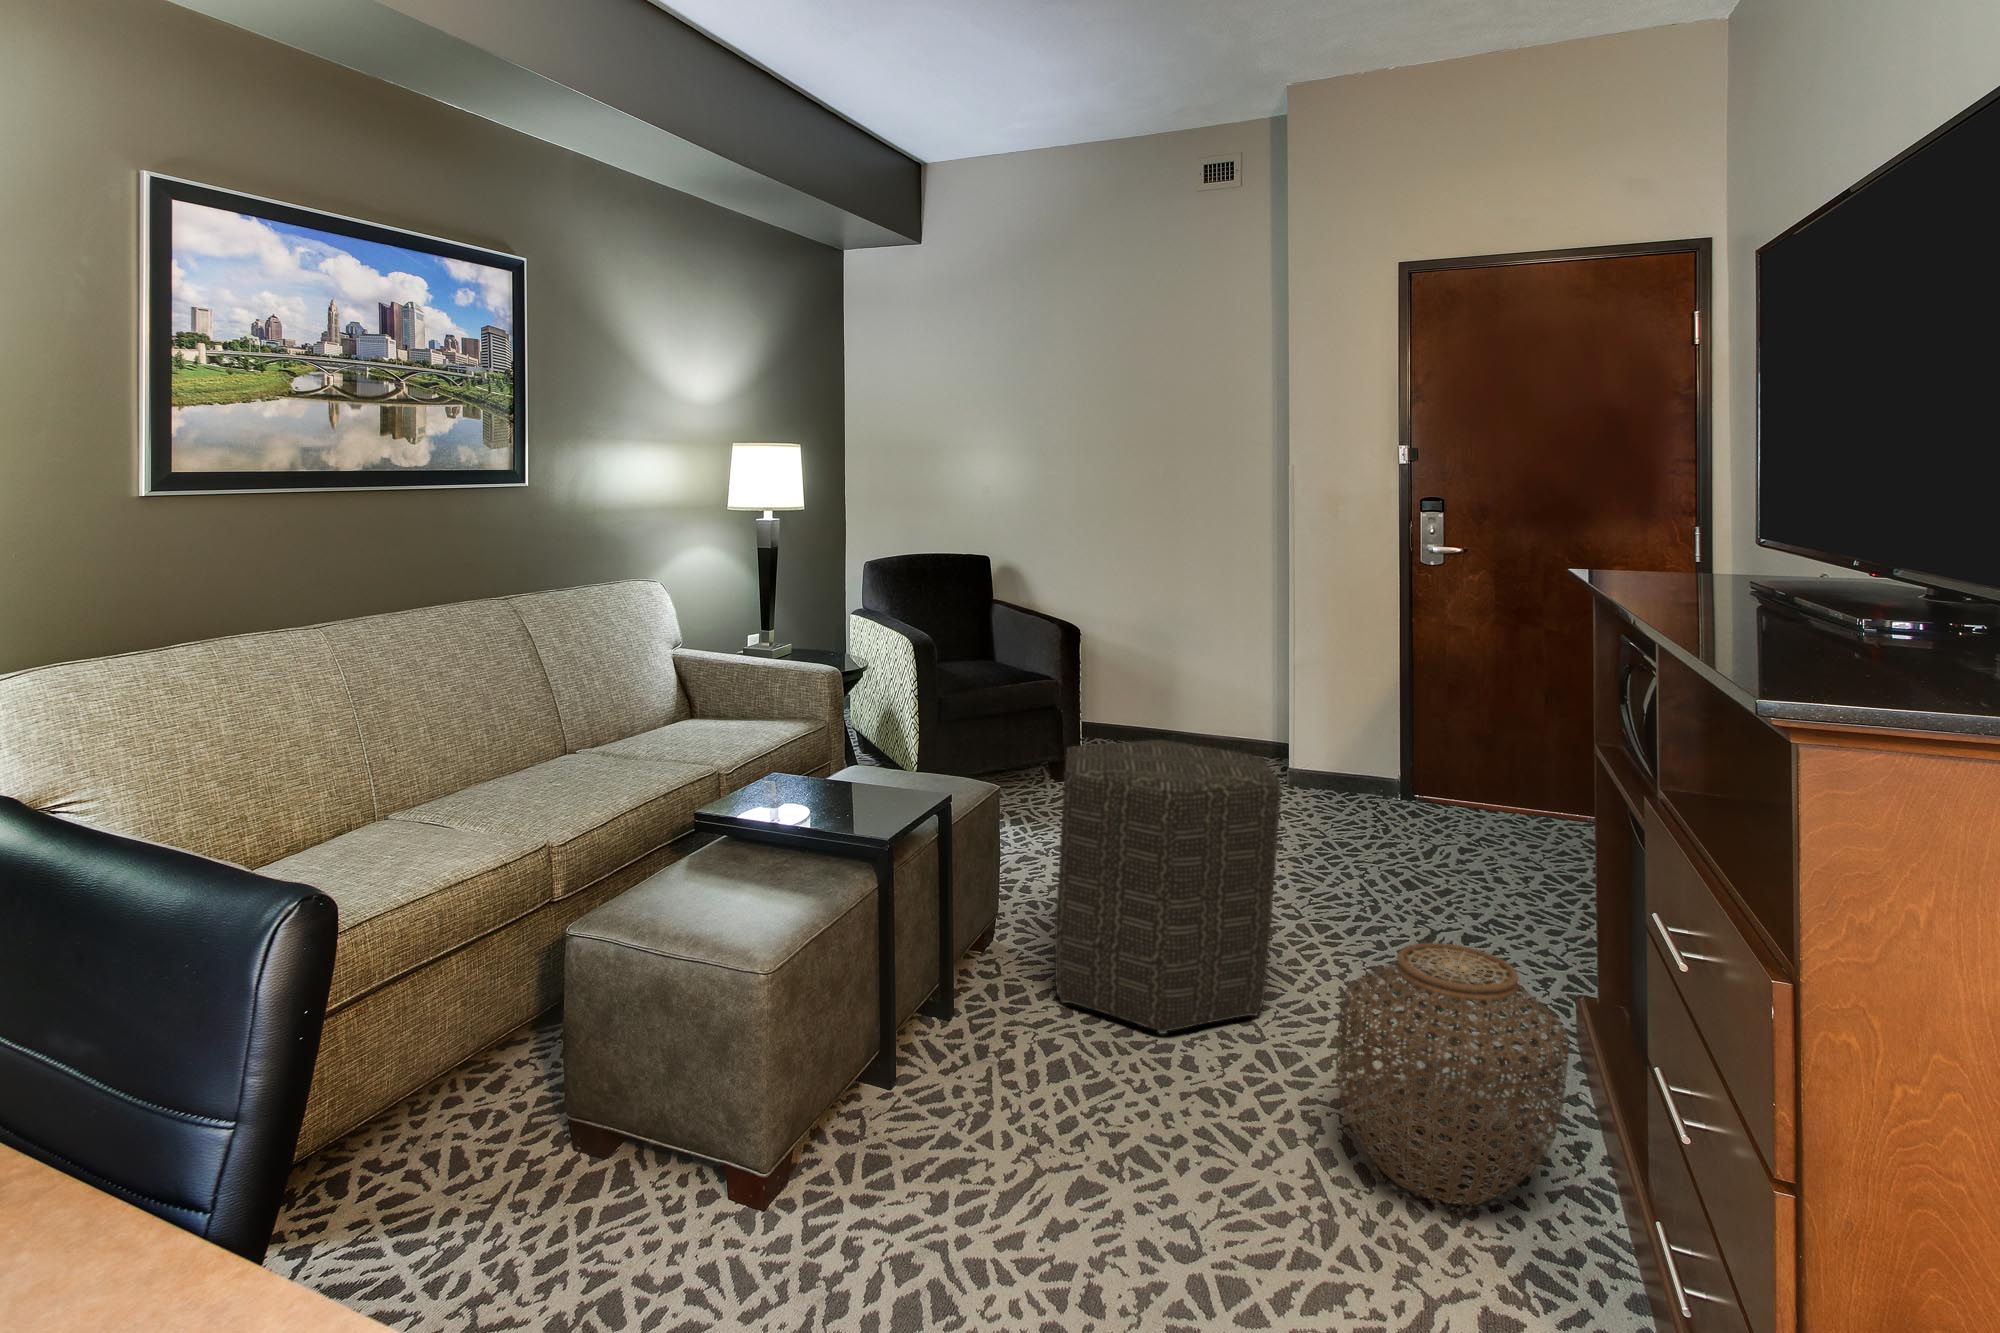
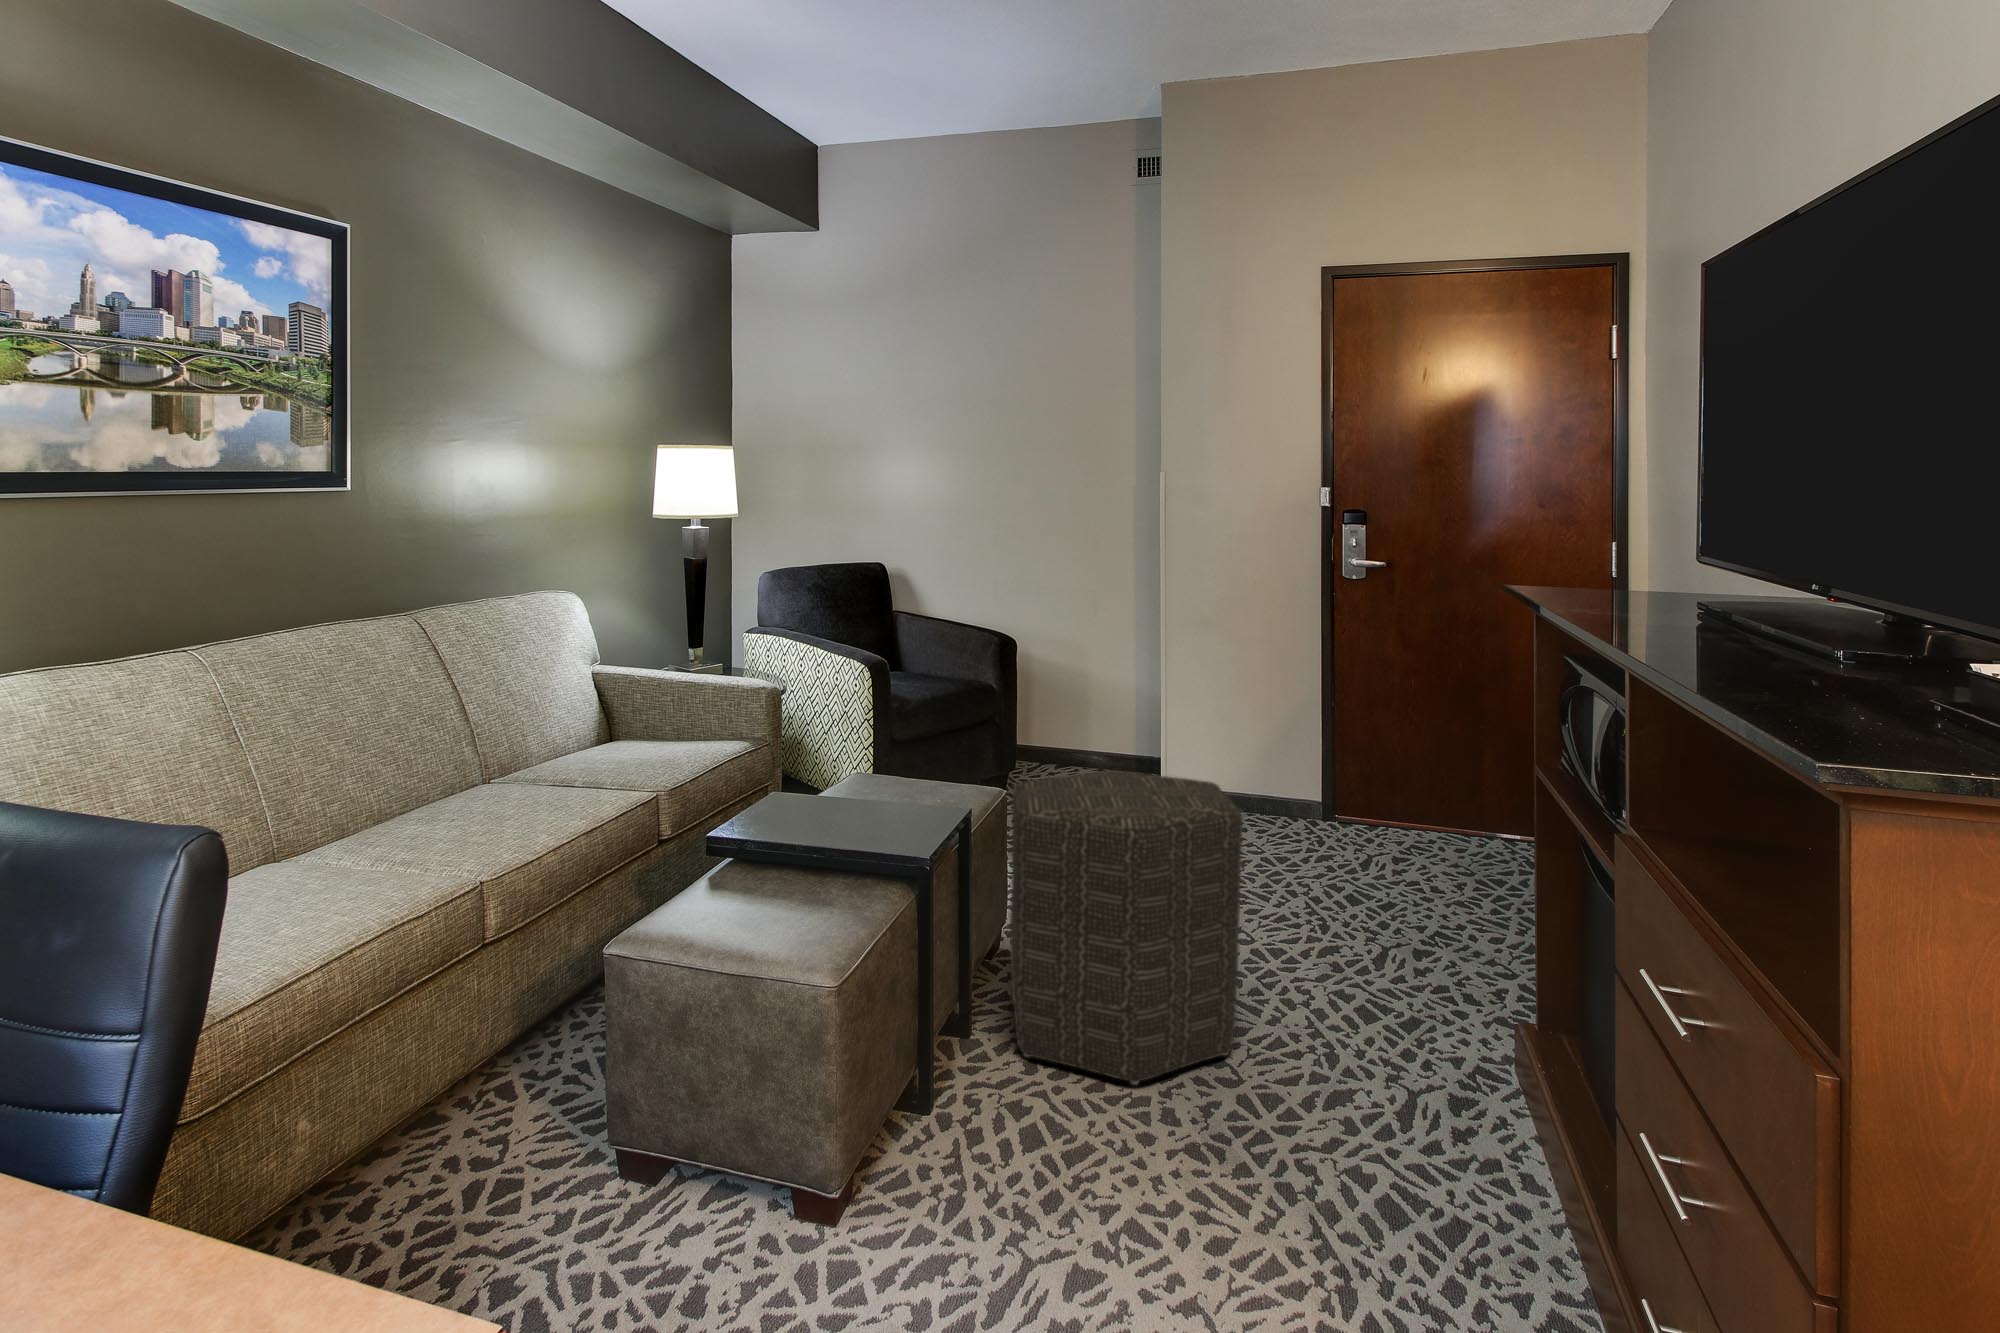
woven basket: present [1336,943,1569,1205] -> none [1331,976,1574,1255]

